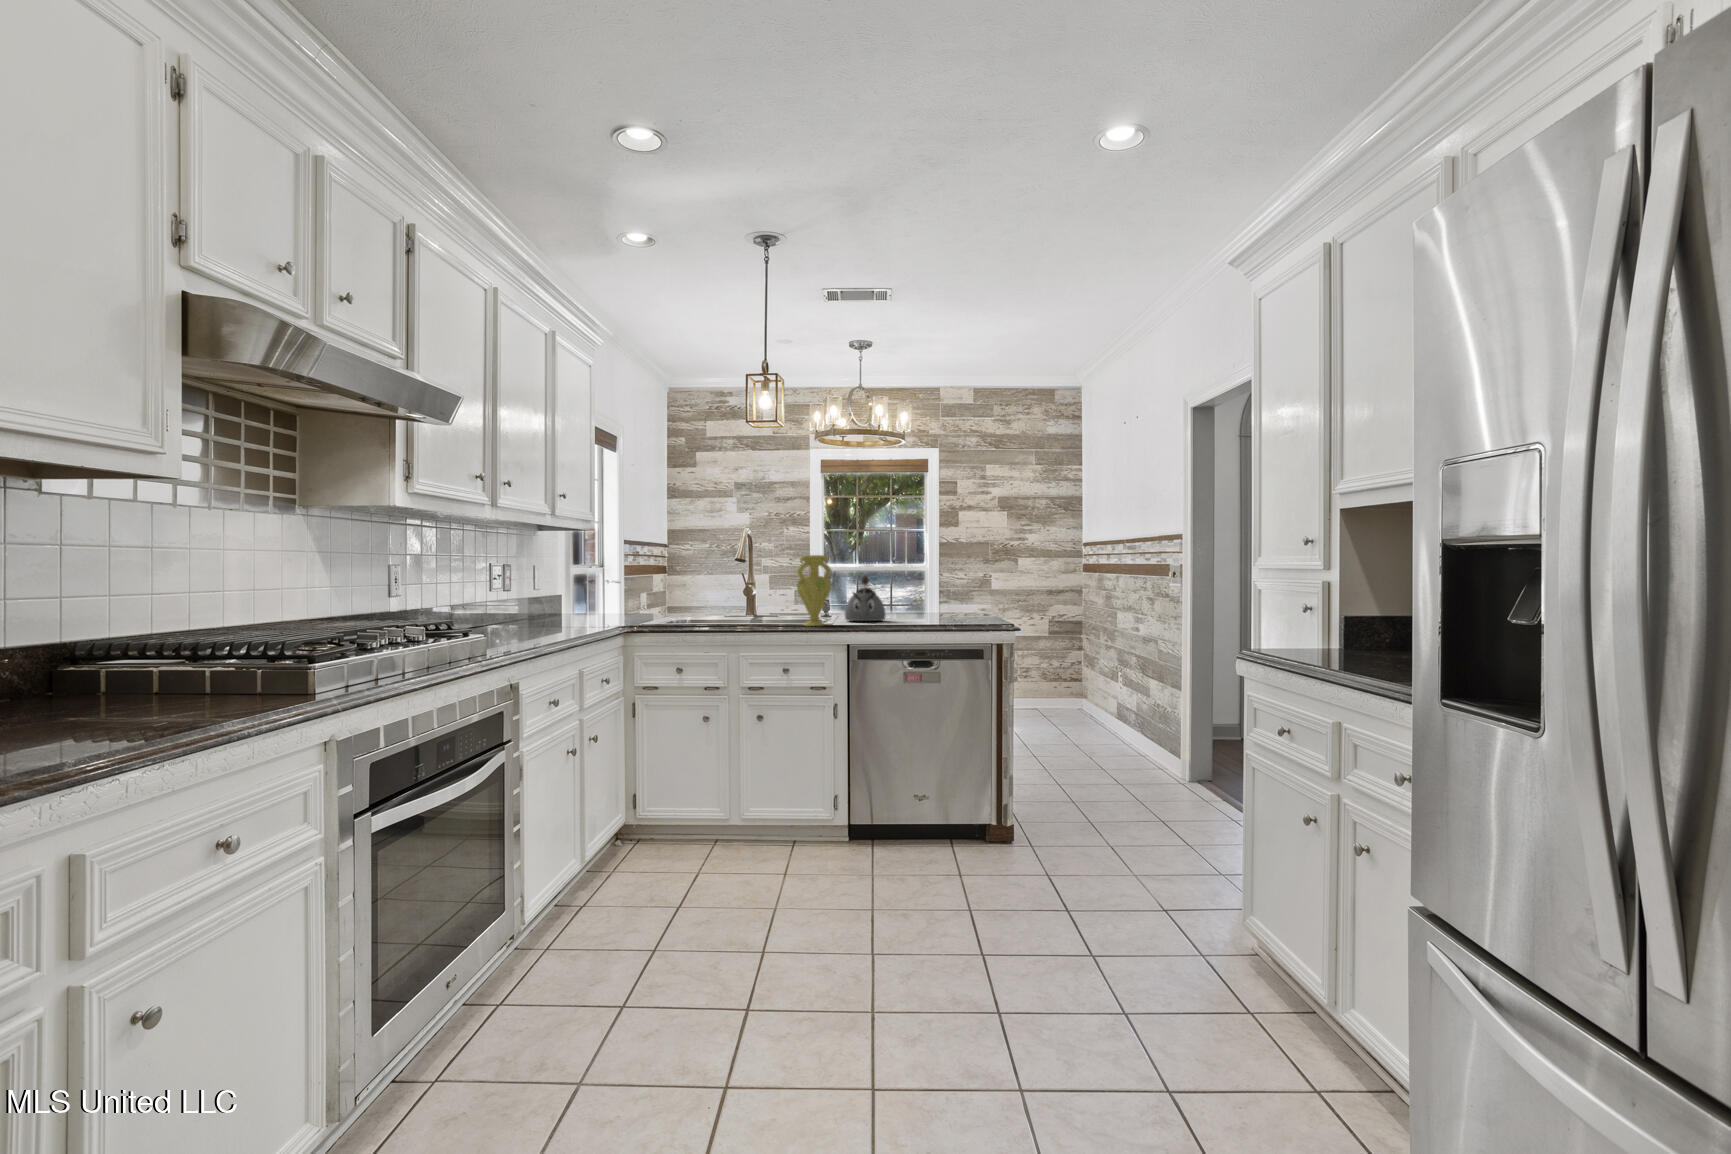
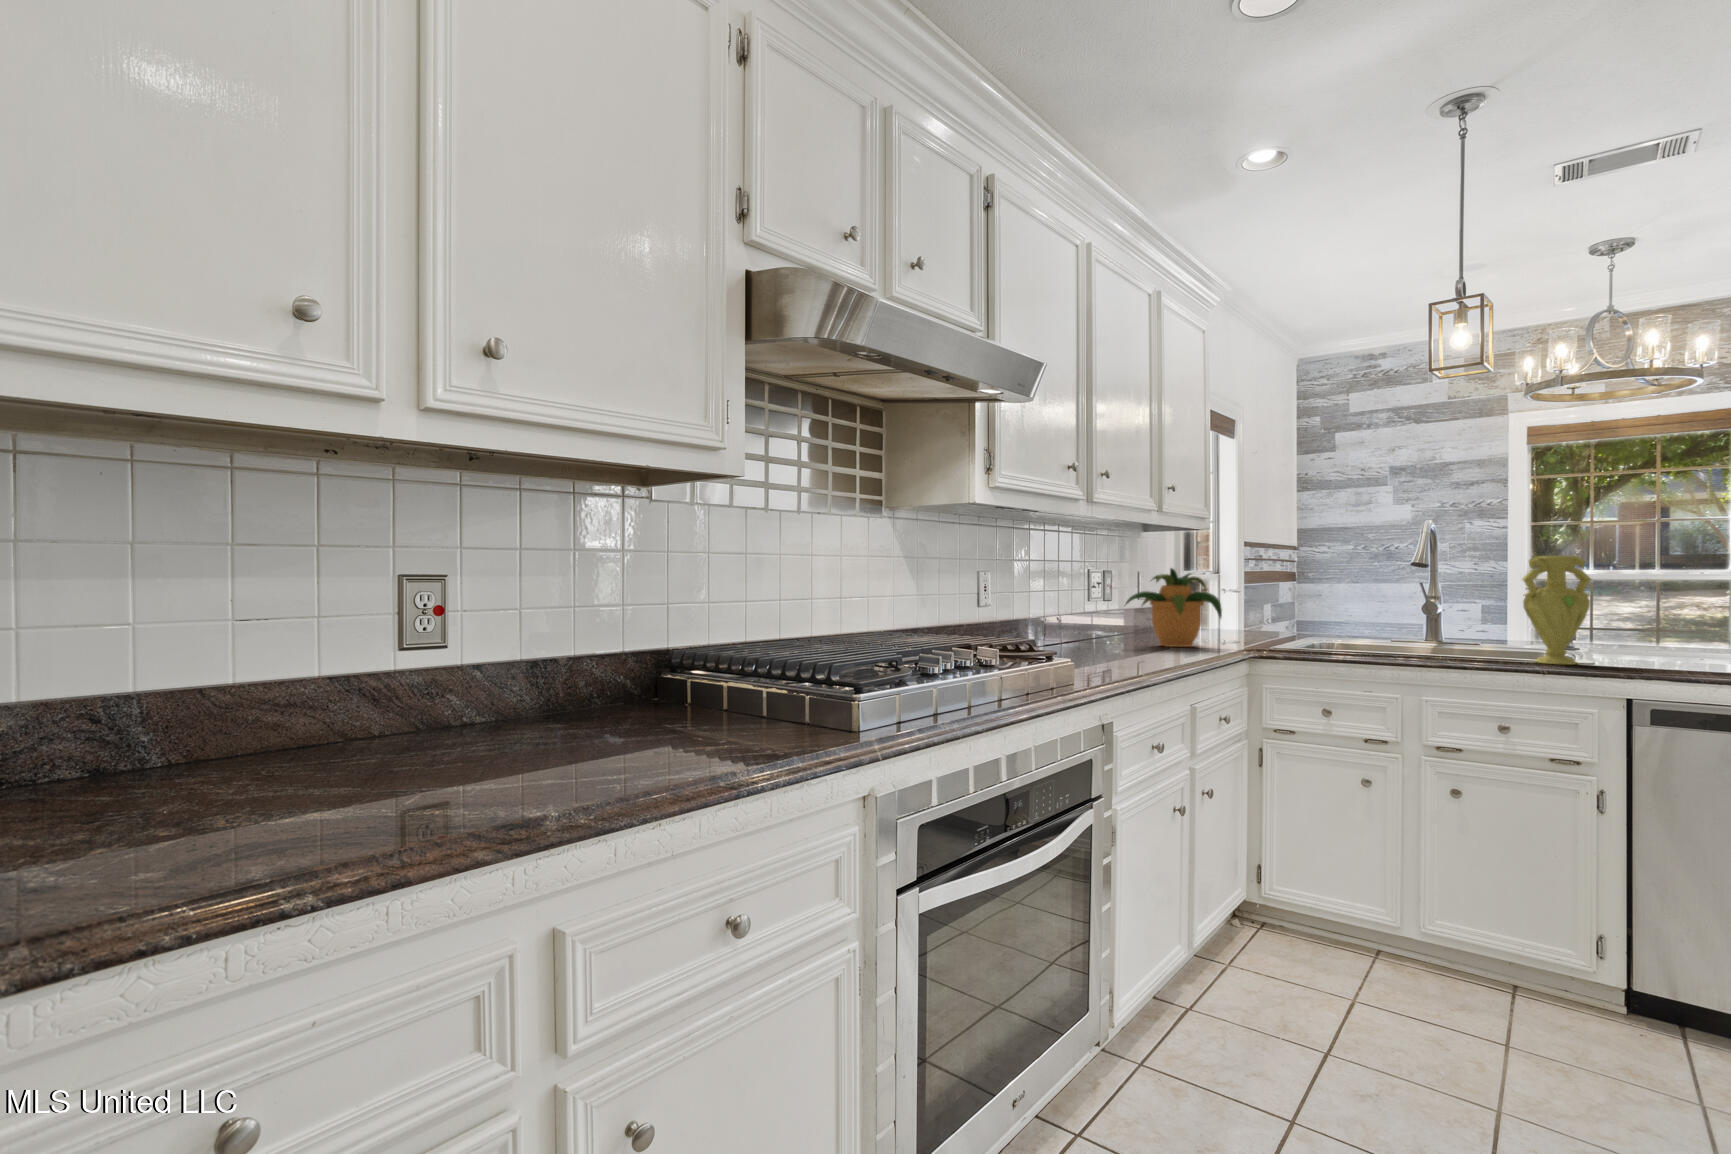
potted plant: none [524,562,605,628] -> present [1125,568,1222,647]
kettle: present [845,575,886,621] -> none [1610,587,1698,661]

